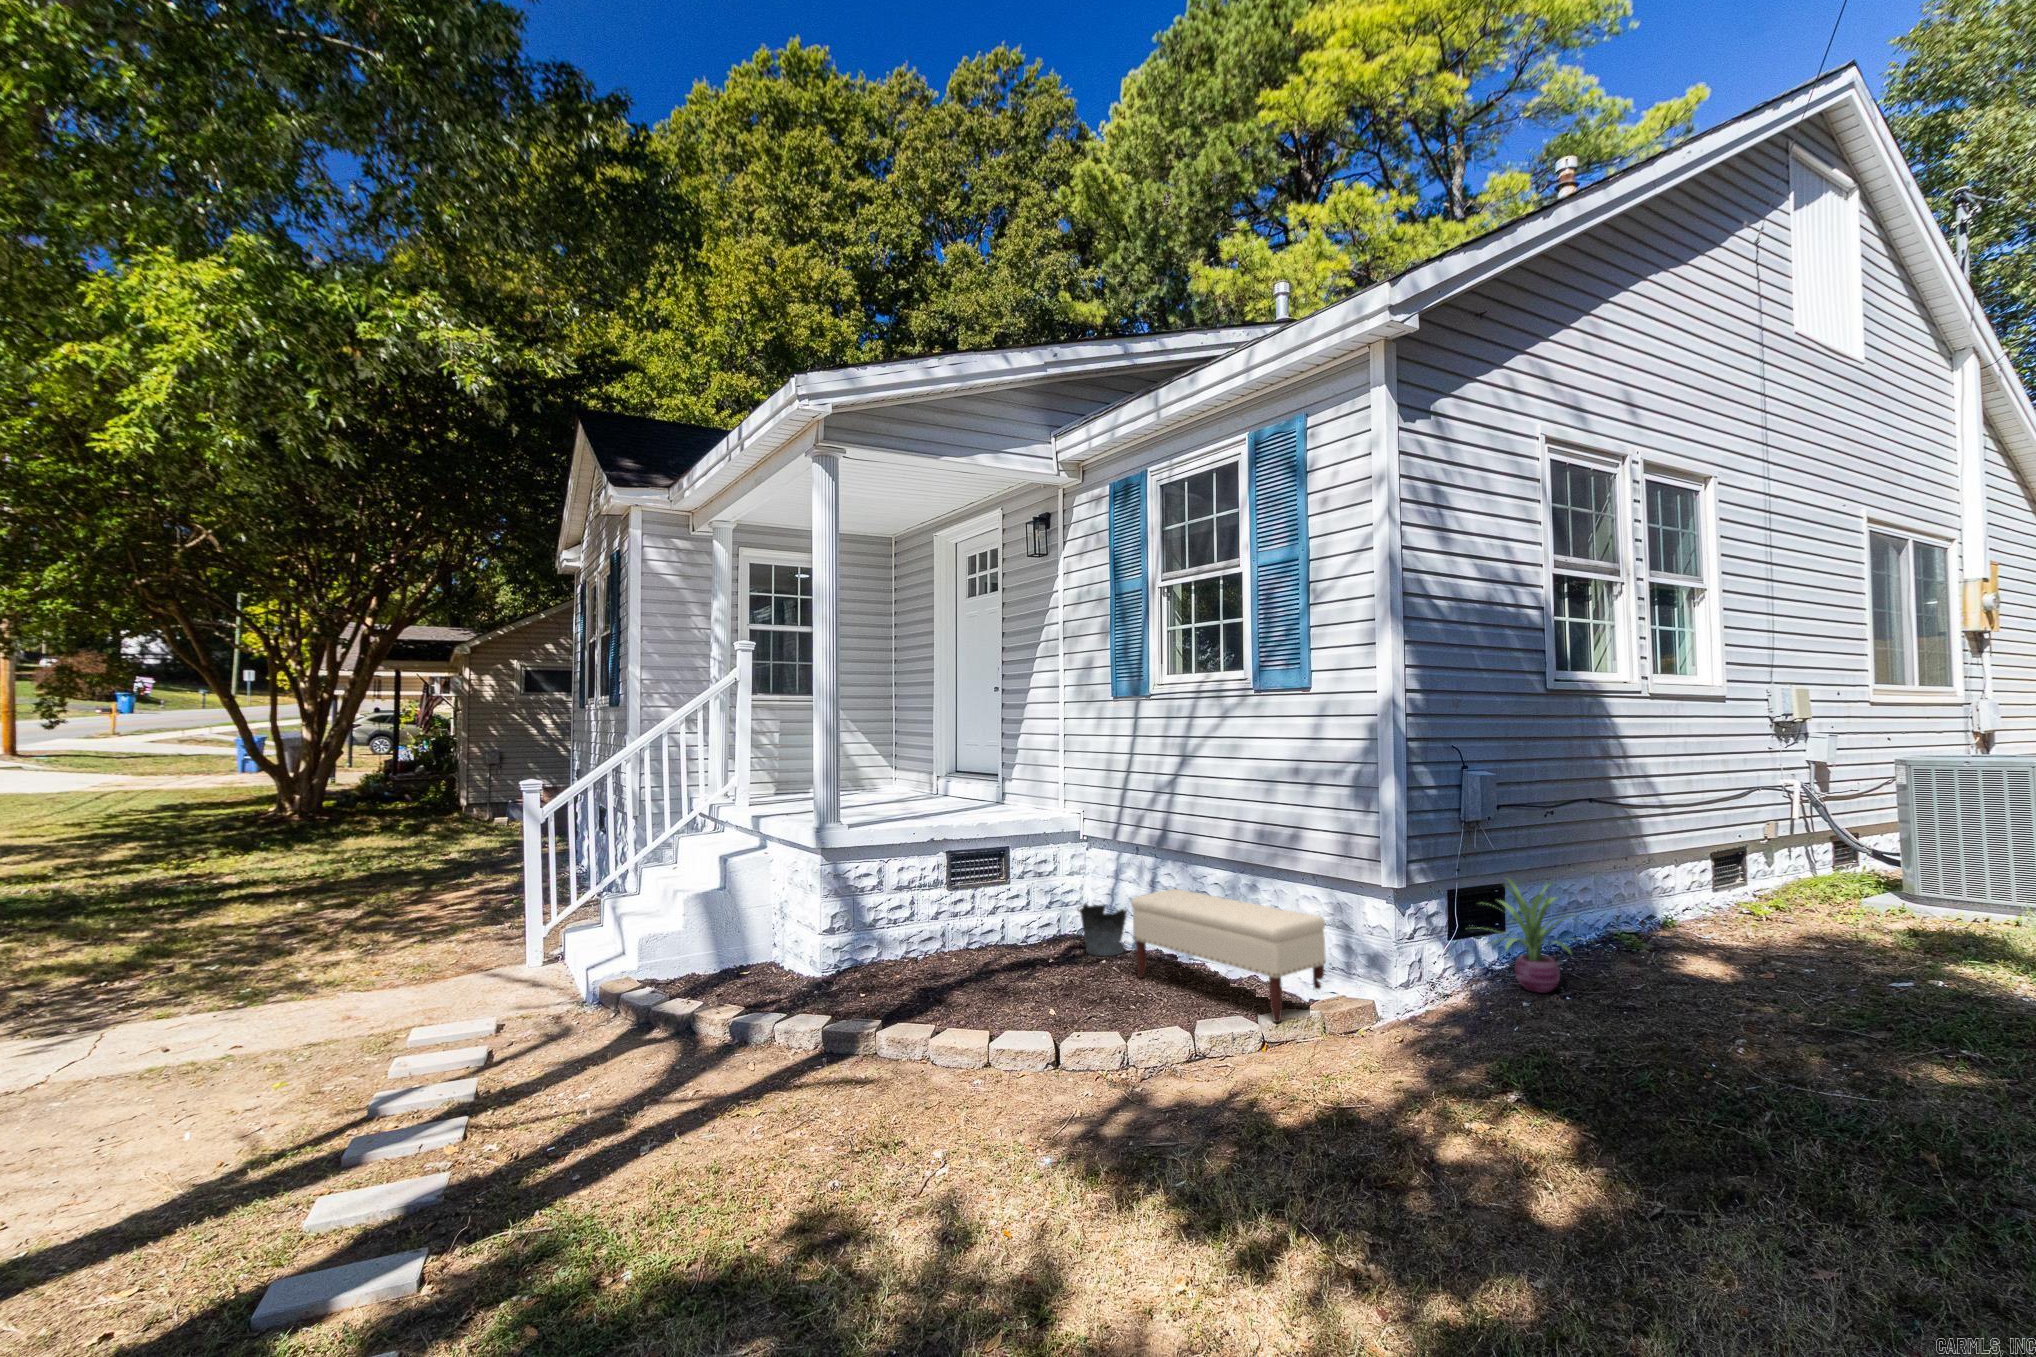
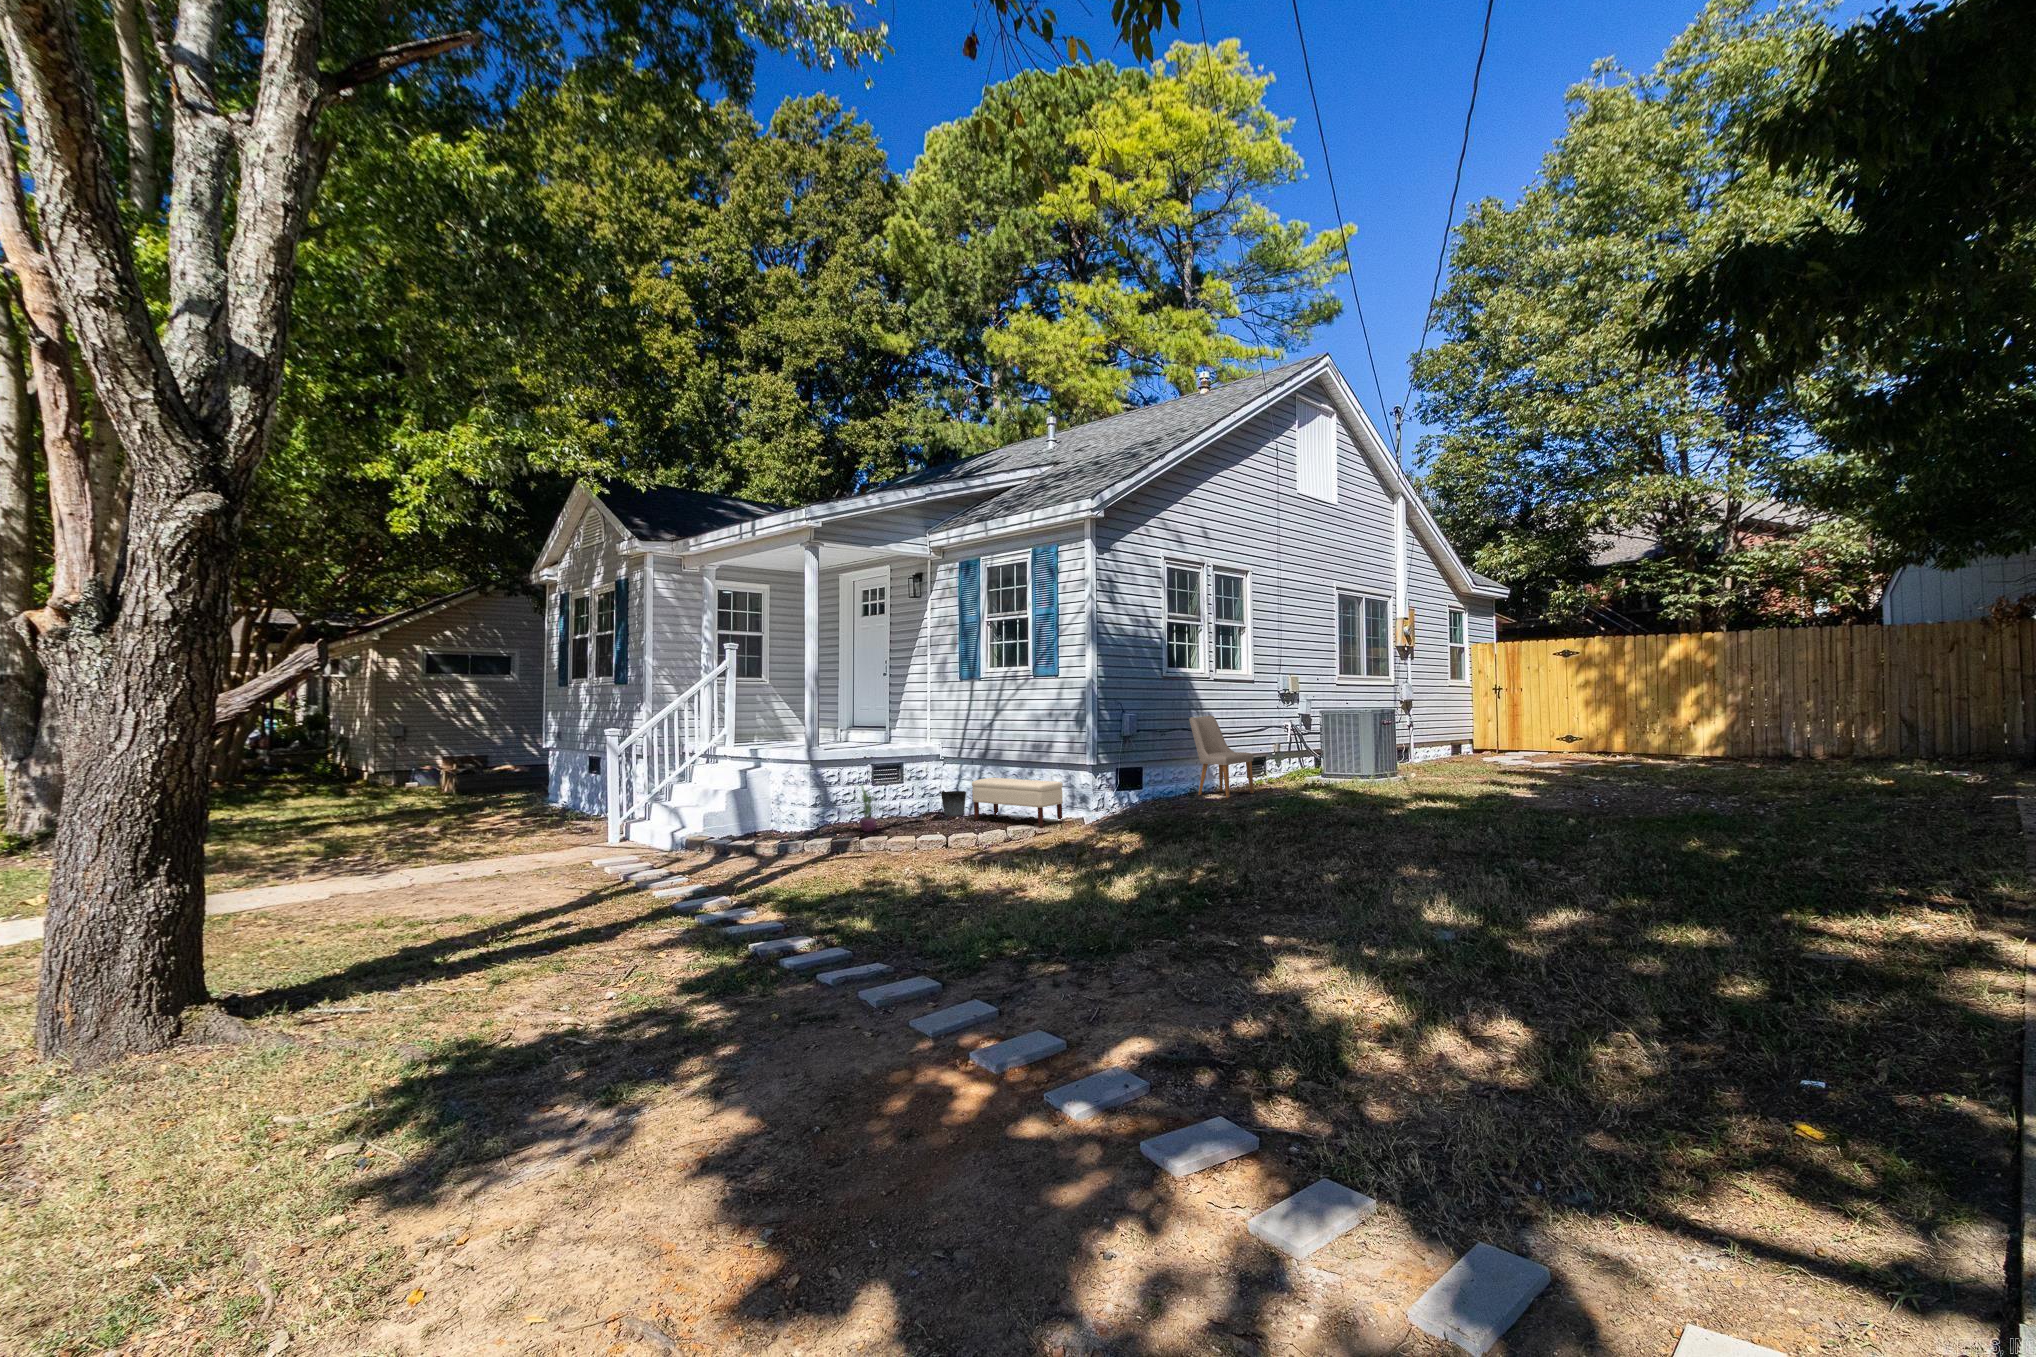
chair: none [1605,770,1780,966] -> present [1189,715,1254,798]
decorative plant: present [1479,878,1571,993] -> present [850,786,877,832]

